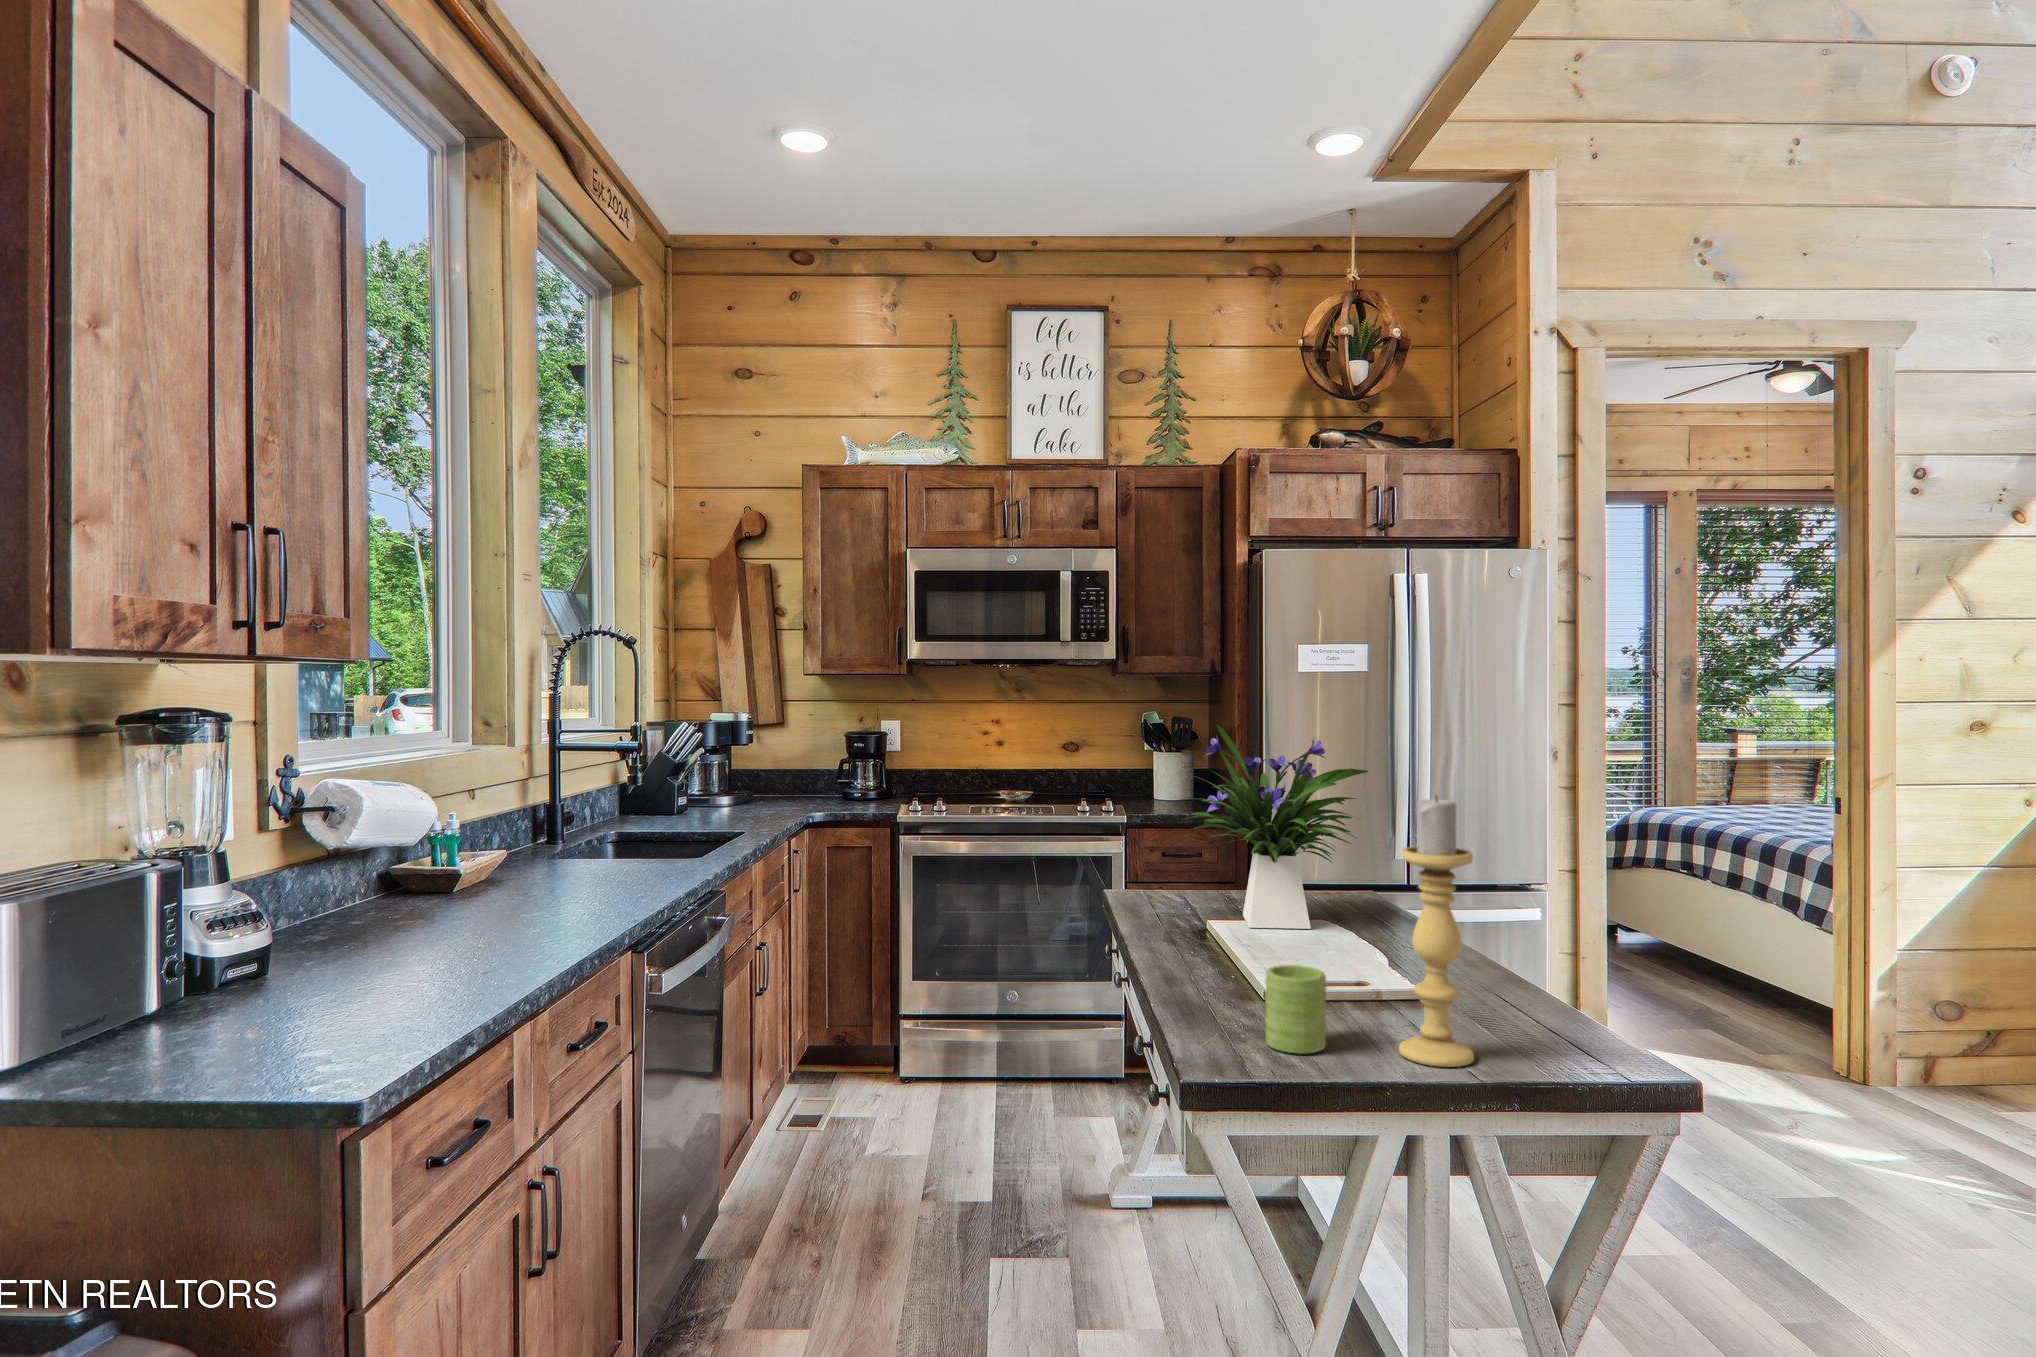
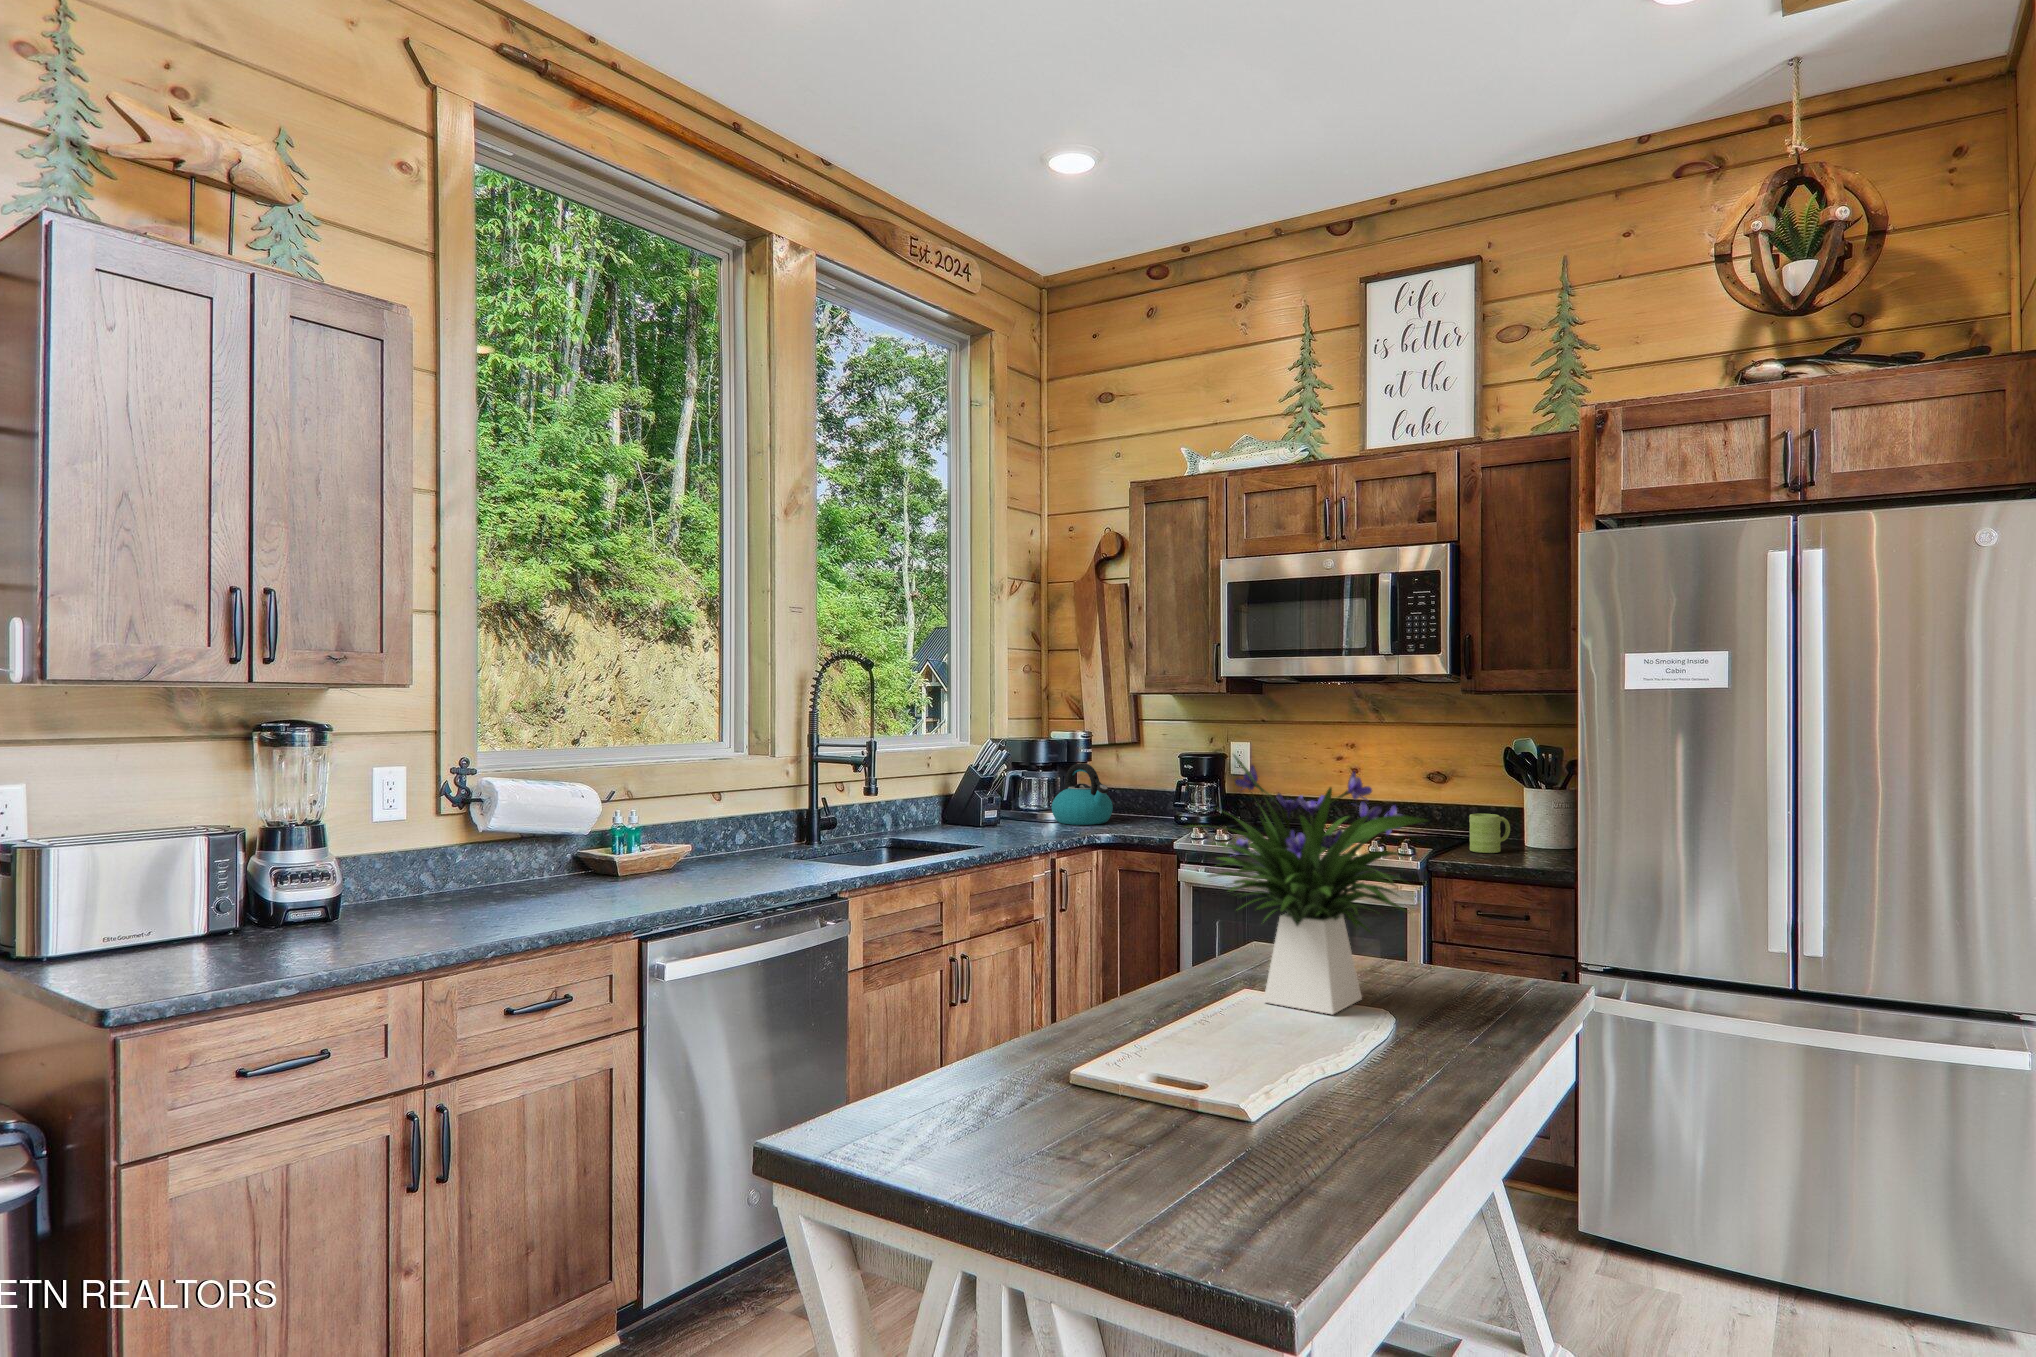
kettle: none [724,744,790,806] -> present [1052,763,1113,825]
candle holder: present [1399,796,1474,1067] -> none [1034,847,1124,1198]
mug: present [1265,965,1326,1054] -> present [1469,814,1510,853]

